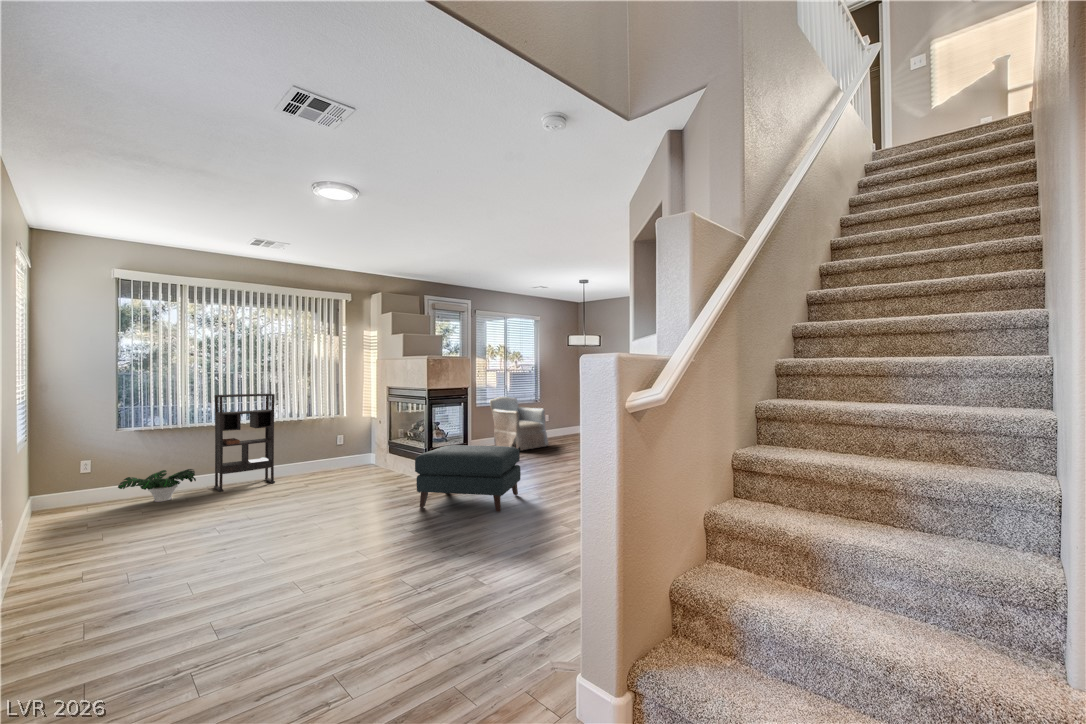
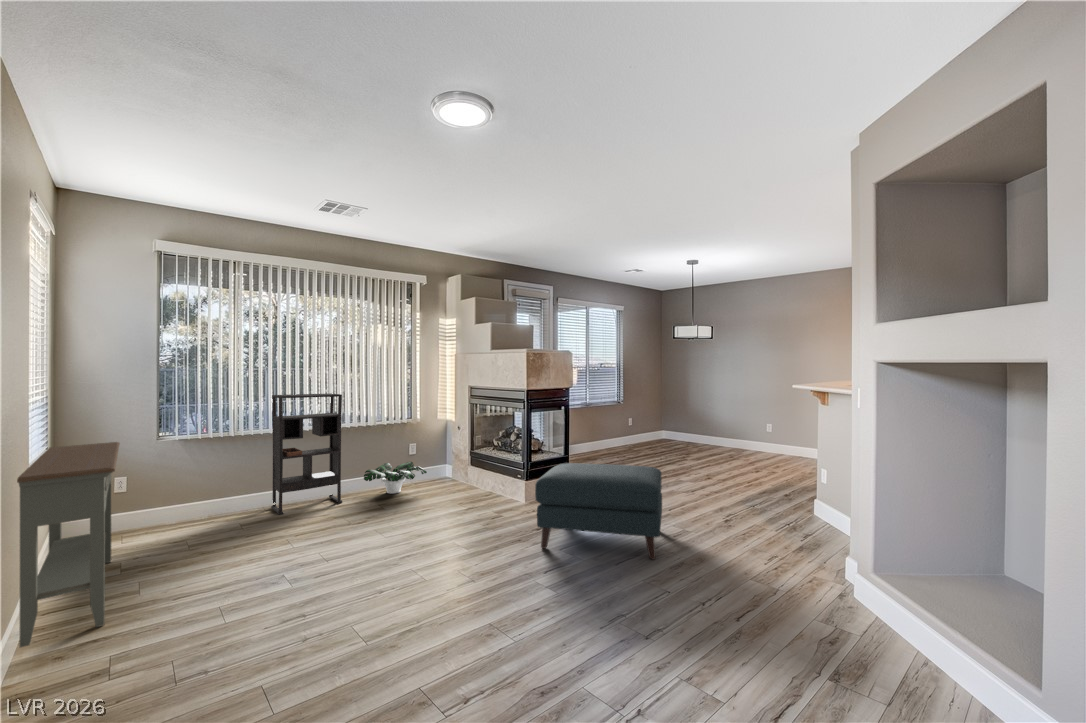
armchair: present [490,396,548,451] -> none [572,397,643,462]
console table: none [15,431,86,568] -> present [17,442,120,647]
potted plant: present [118,469,196,502] -> present [364,462,427,494]

